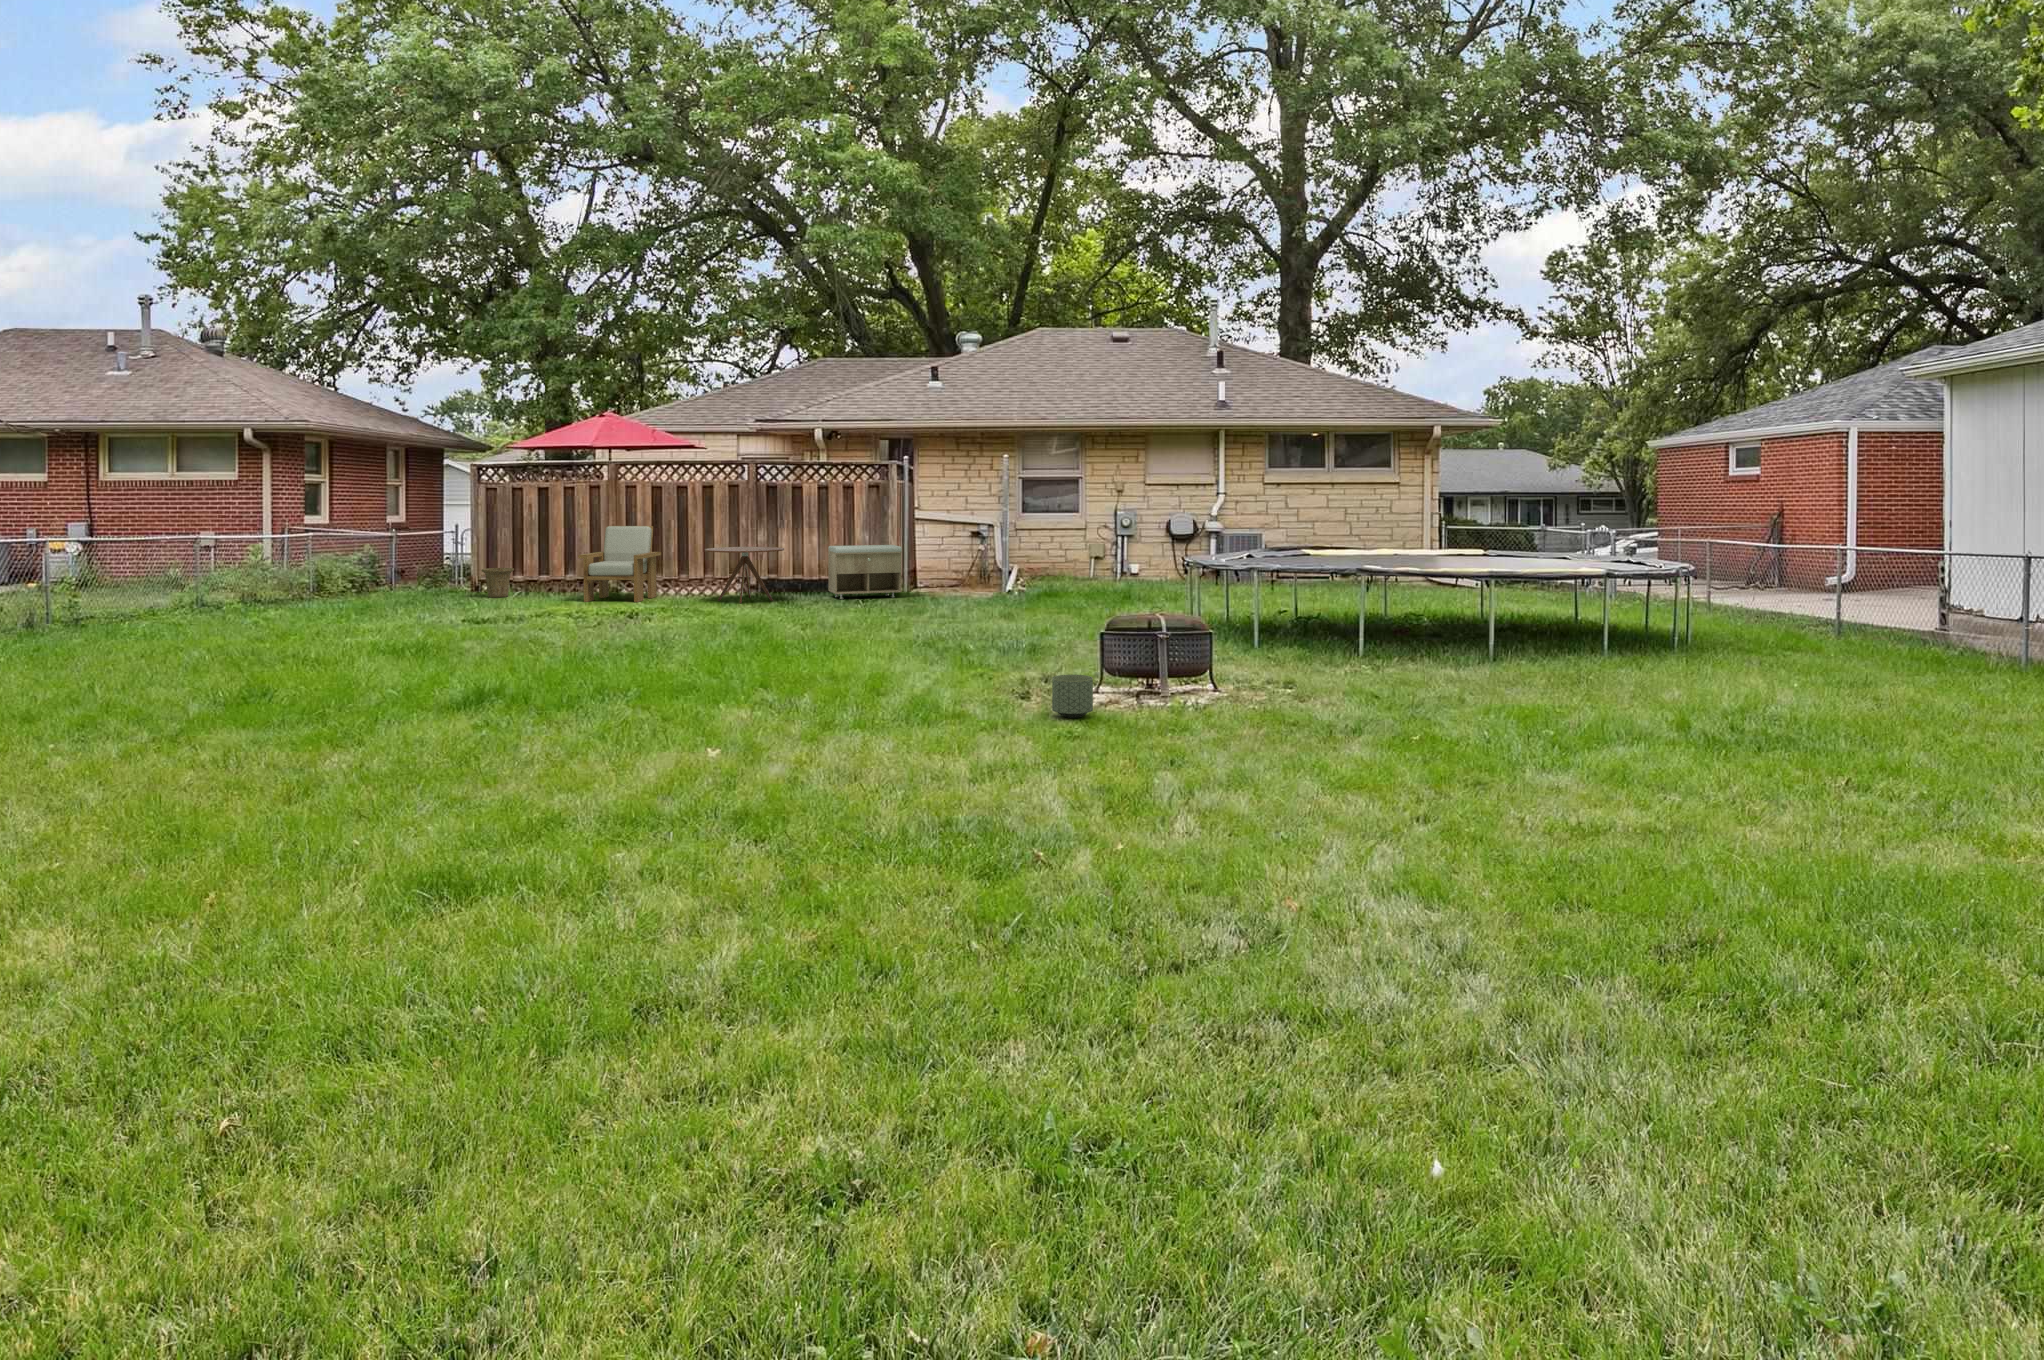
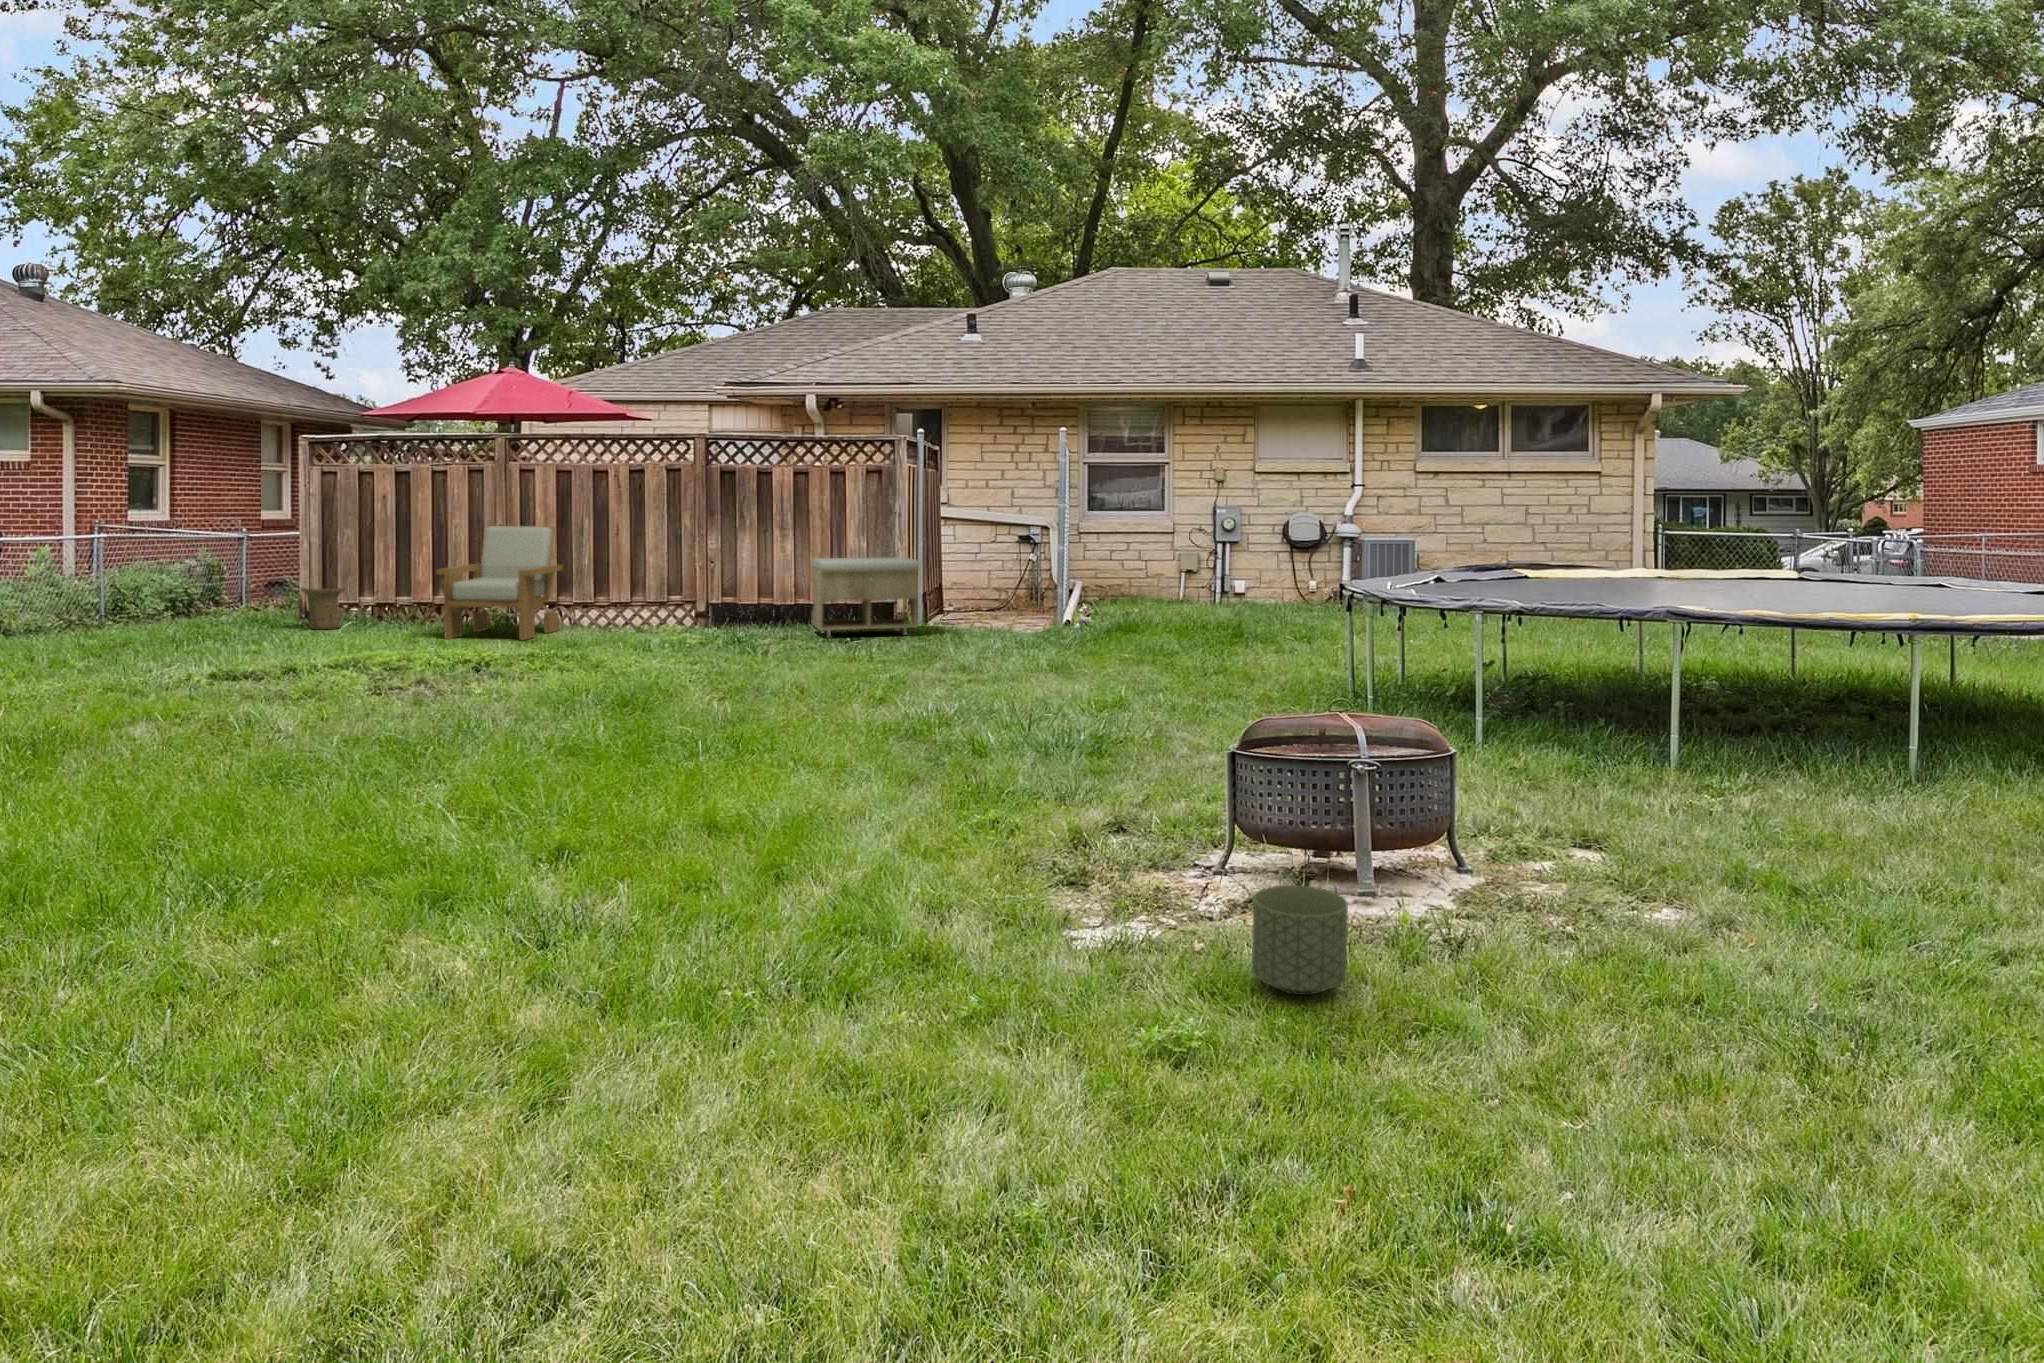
round table: present [705,547,784,604] -> none [626,559,745,645]

